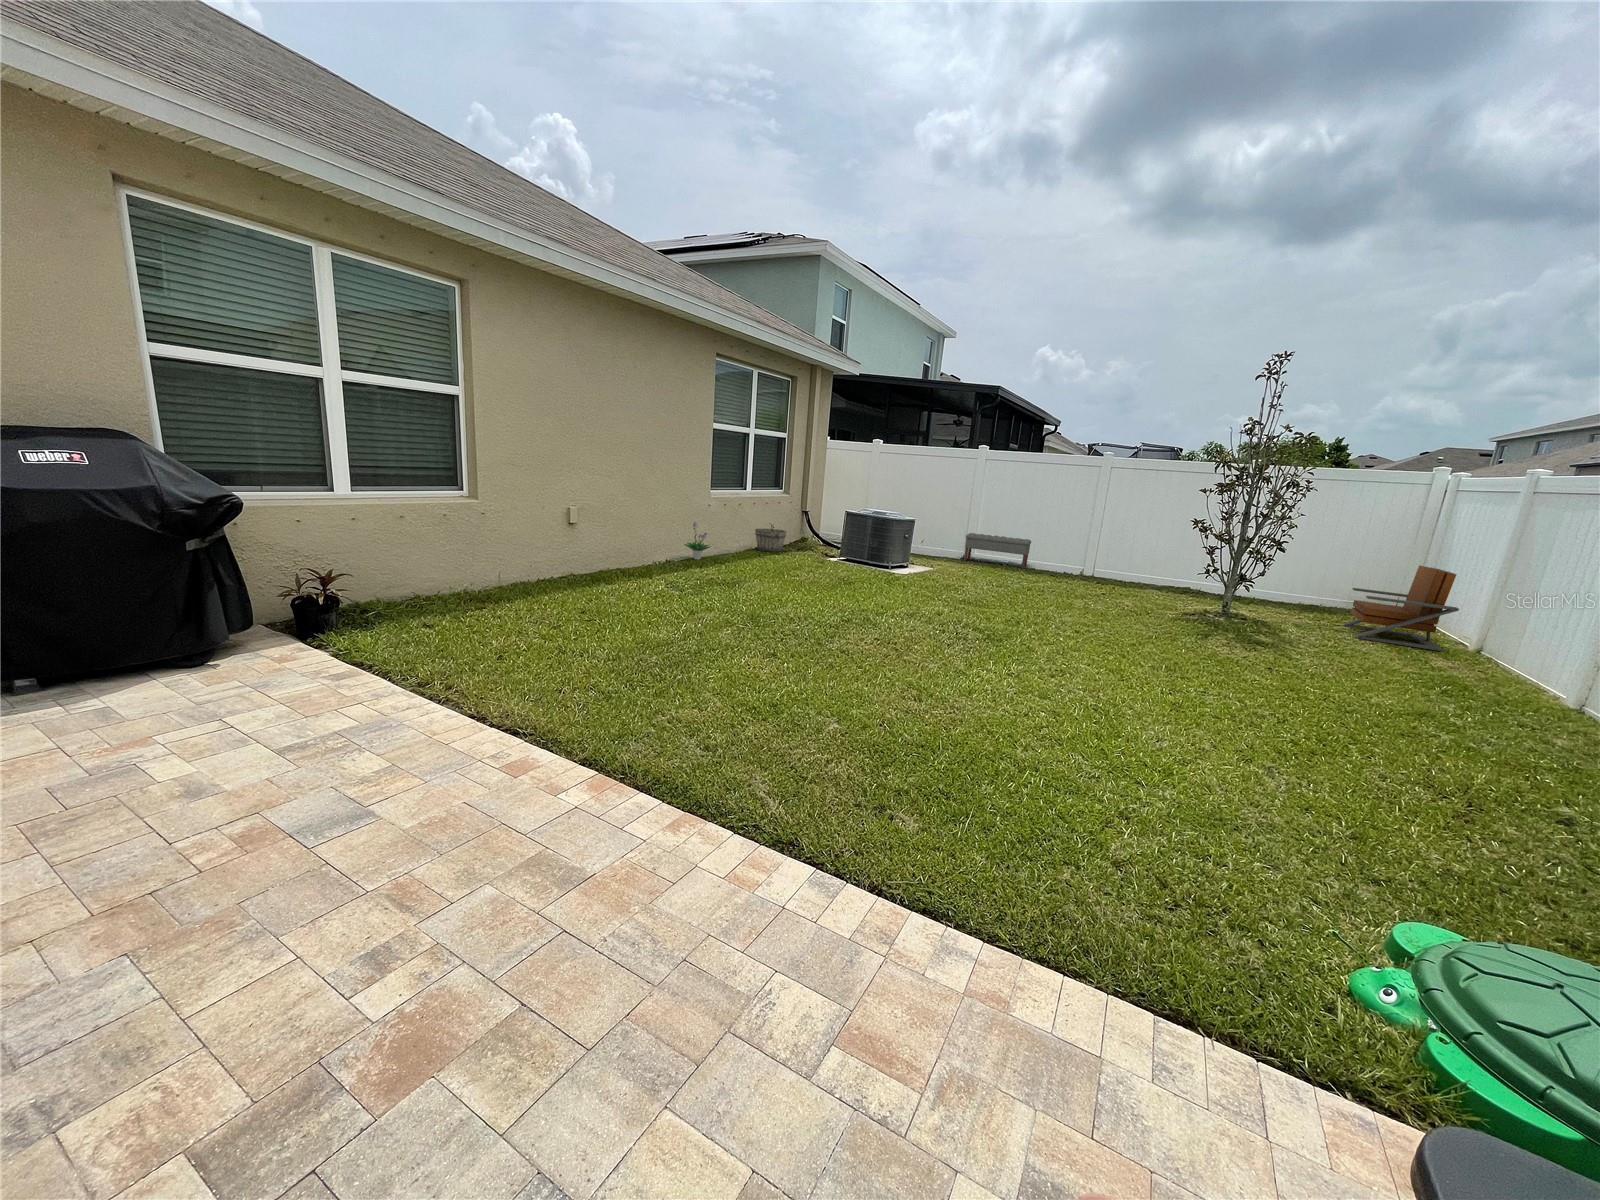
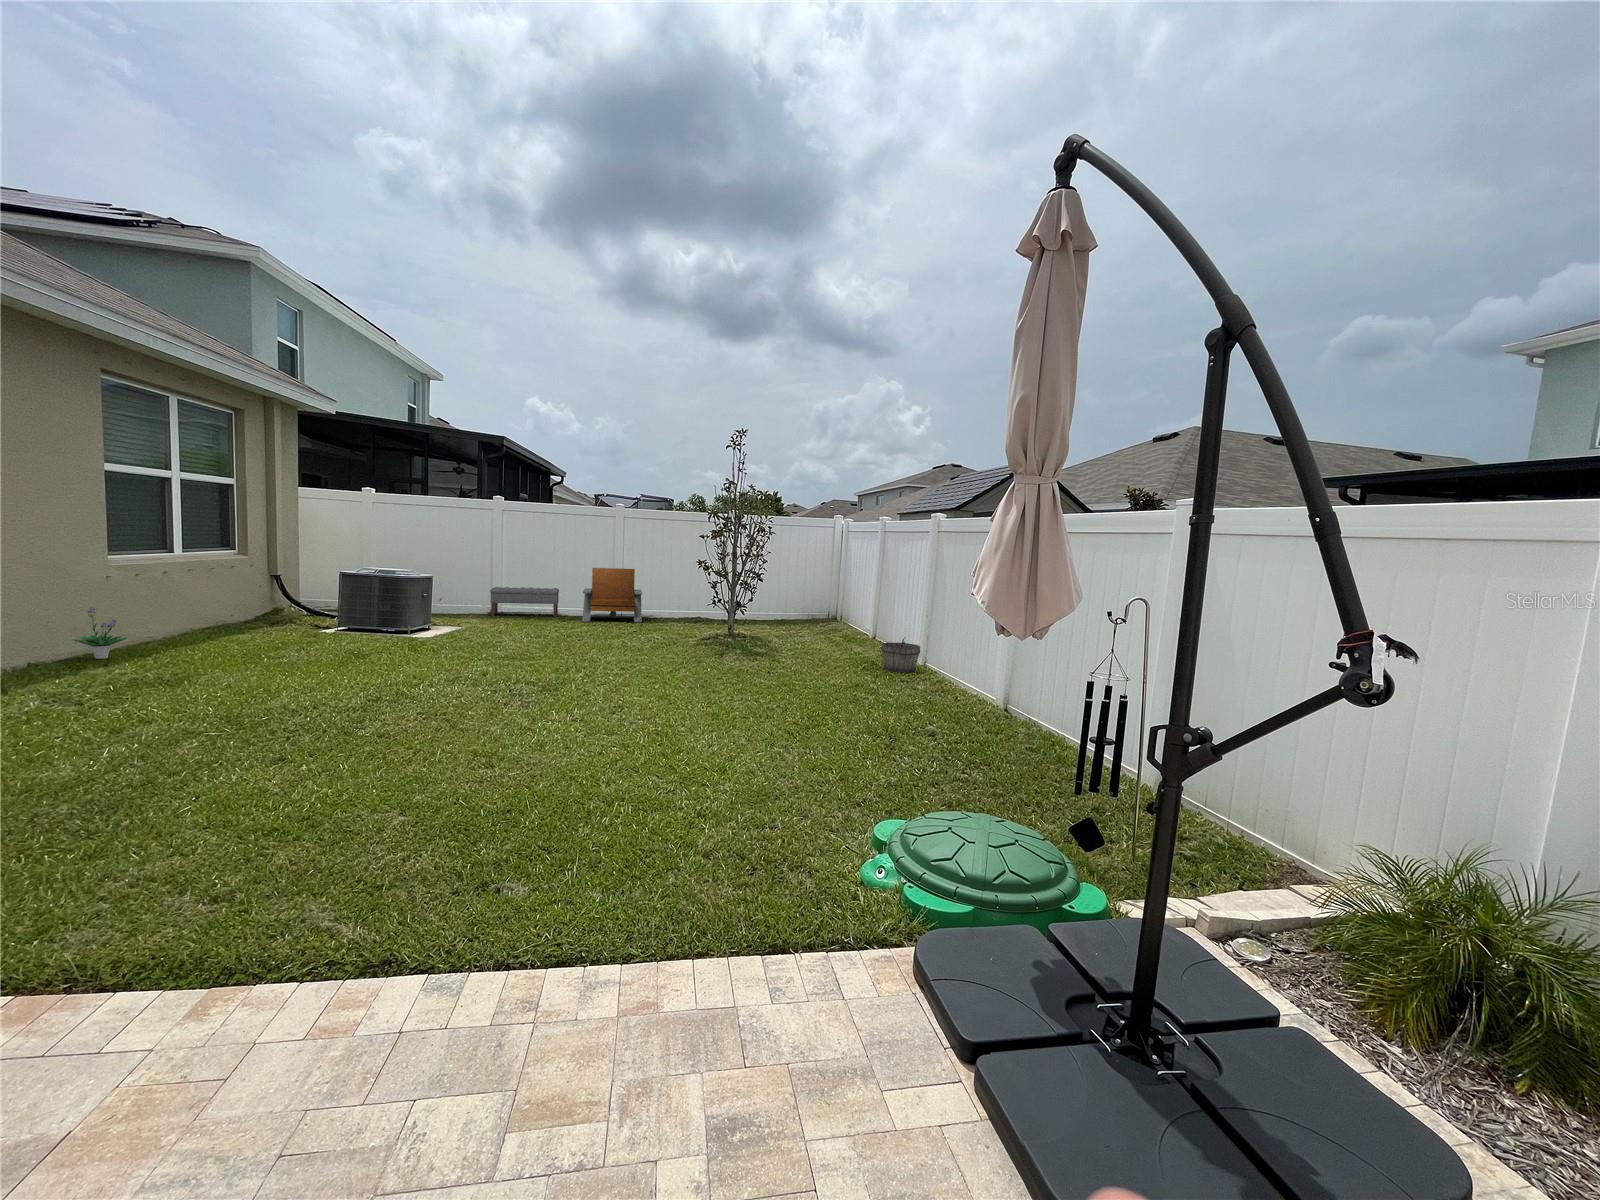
wooden bucket: present [755,523,786,552] -> present [881,637,921,672]
lounge chair: present [1344,566,1459,651] -> present [582,568,642,622]

